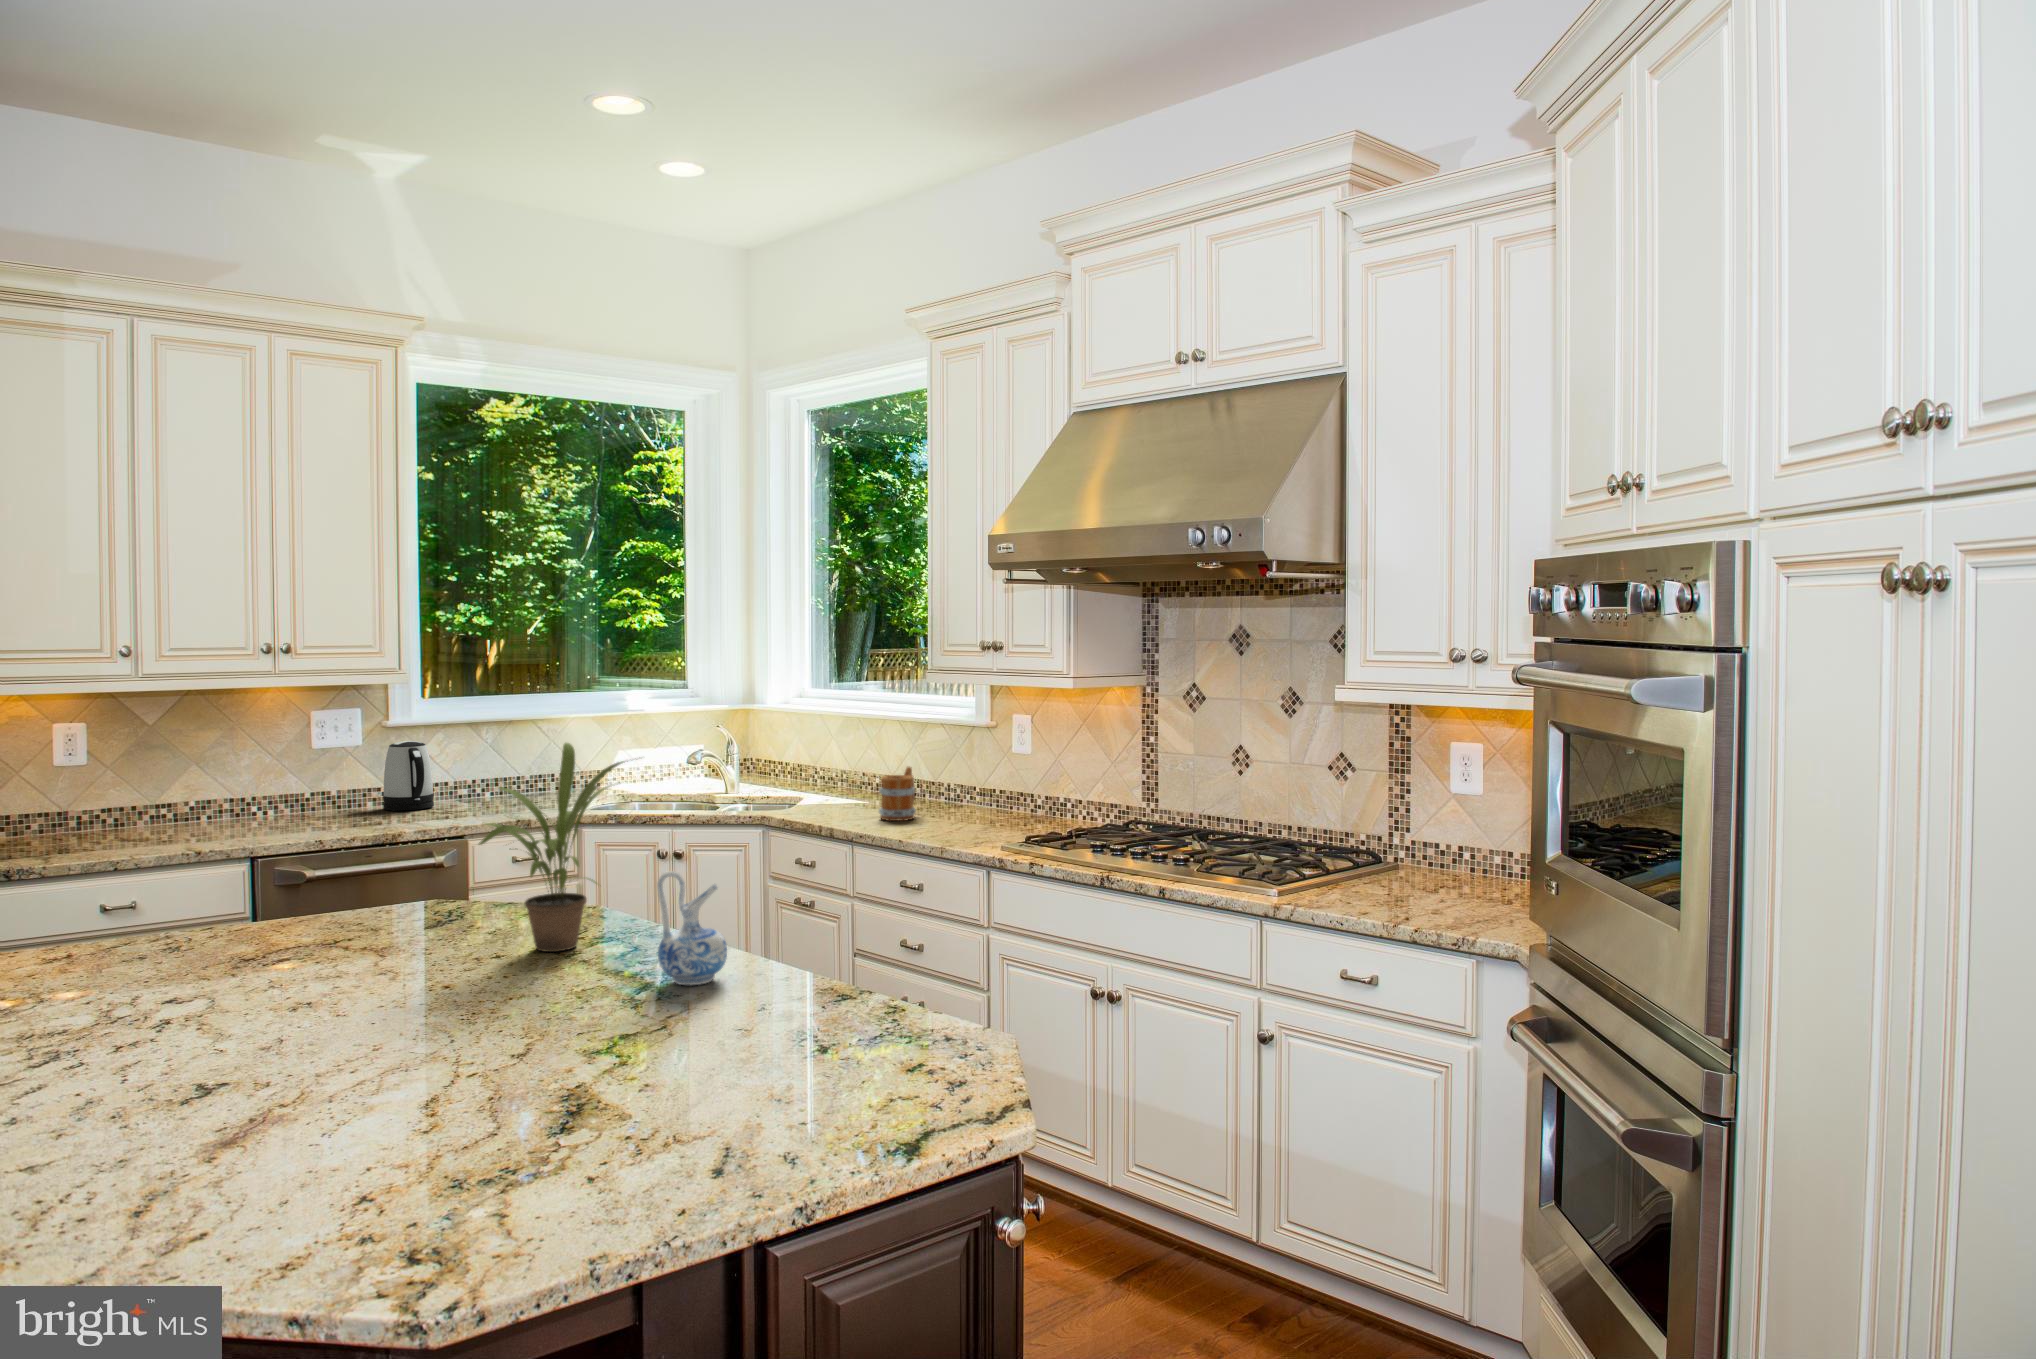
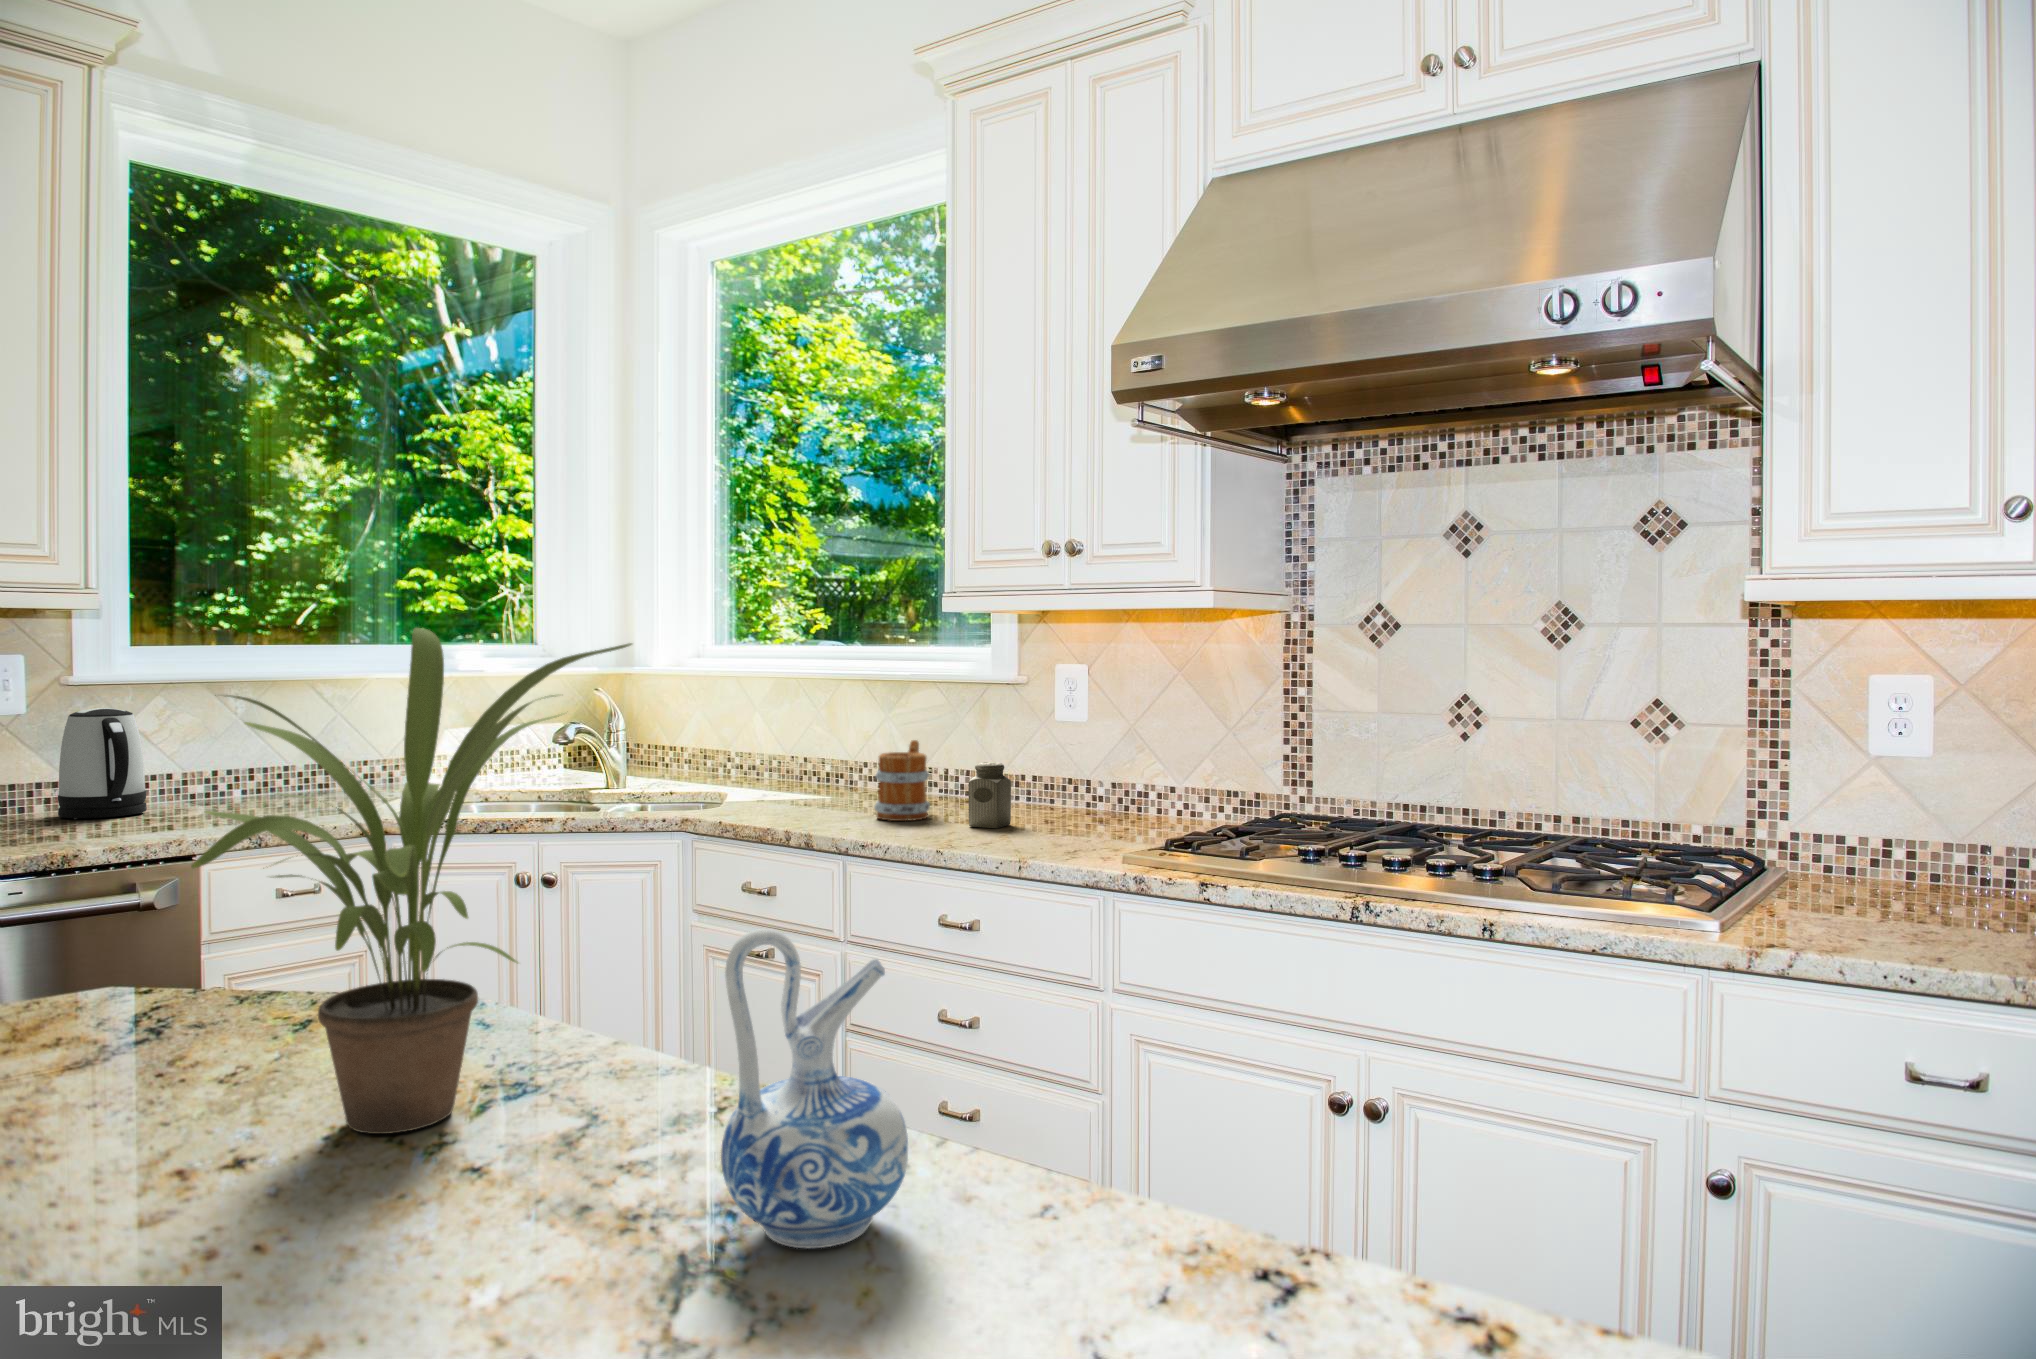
salt shaker: none [932,784,962,827] -> present [968,762,1011,828]

